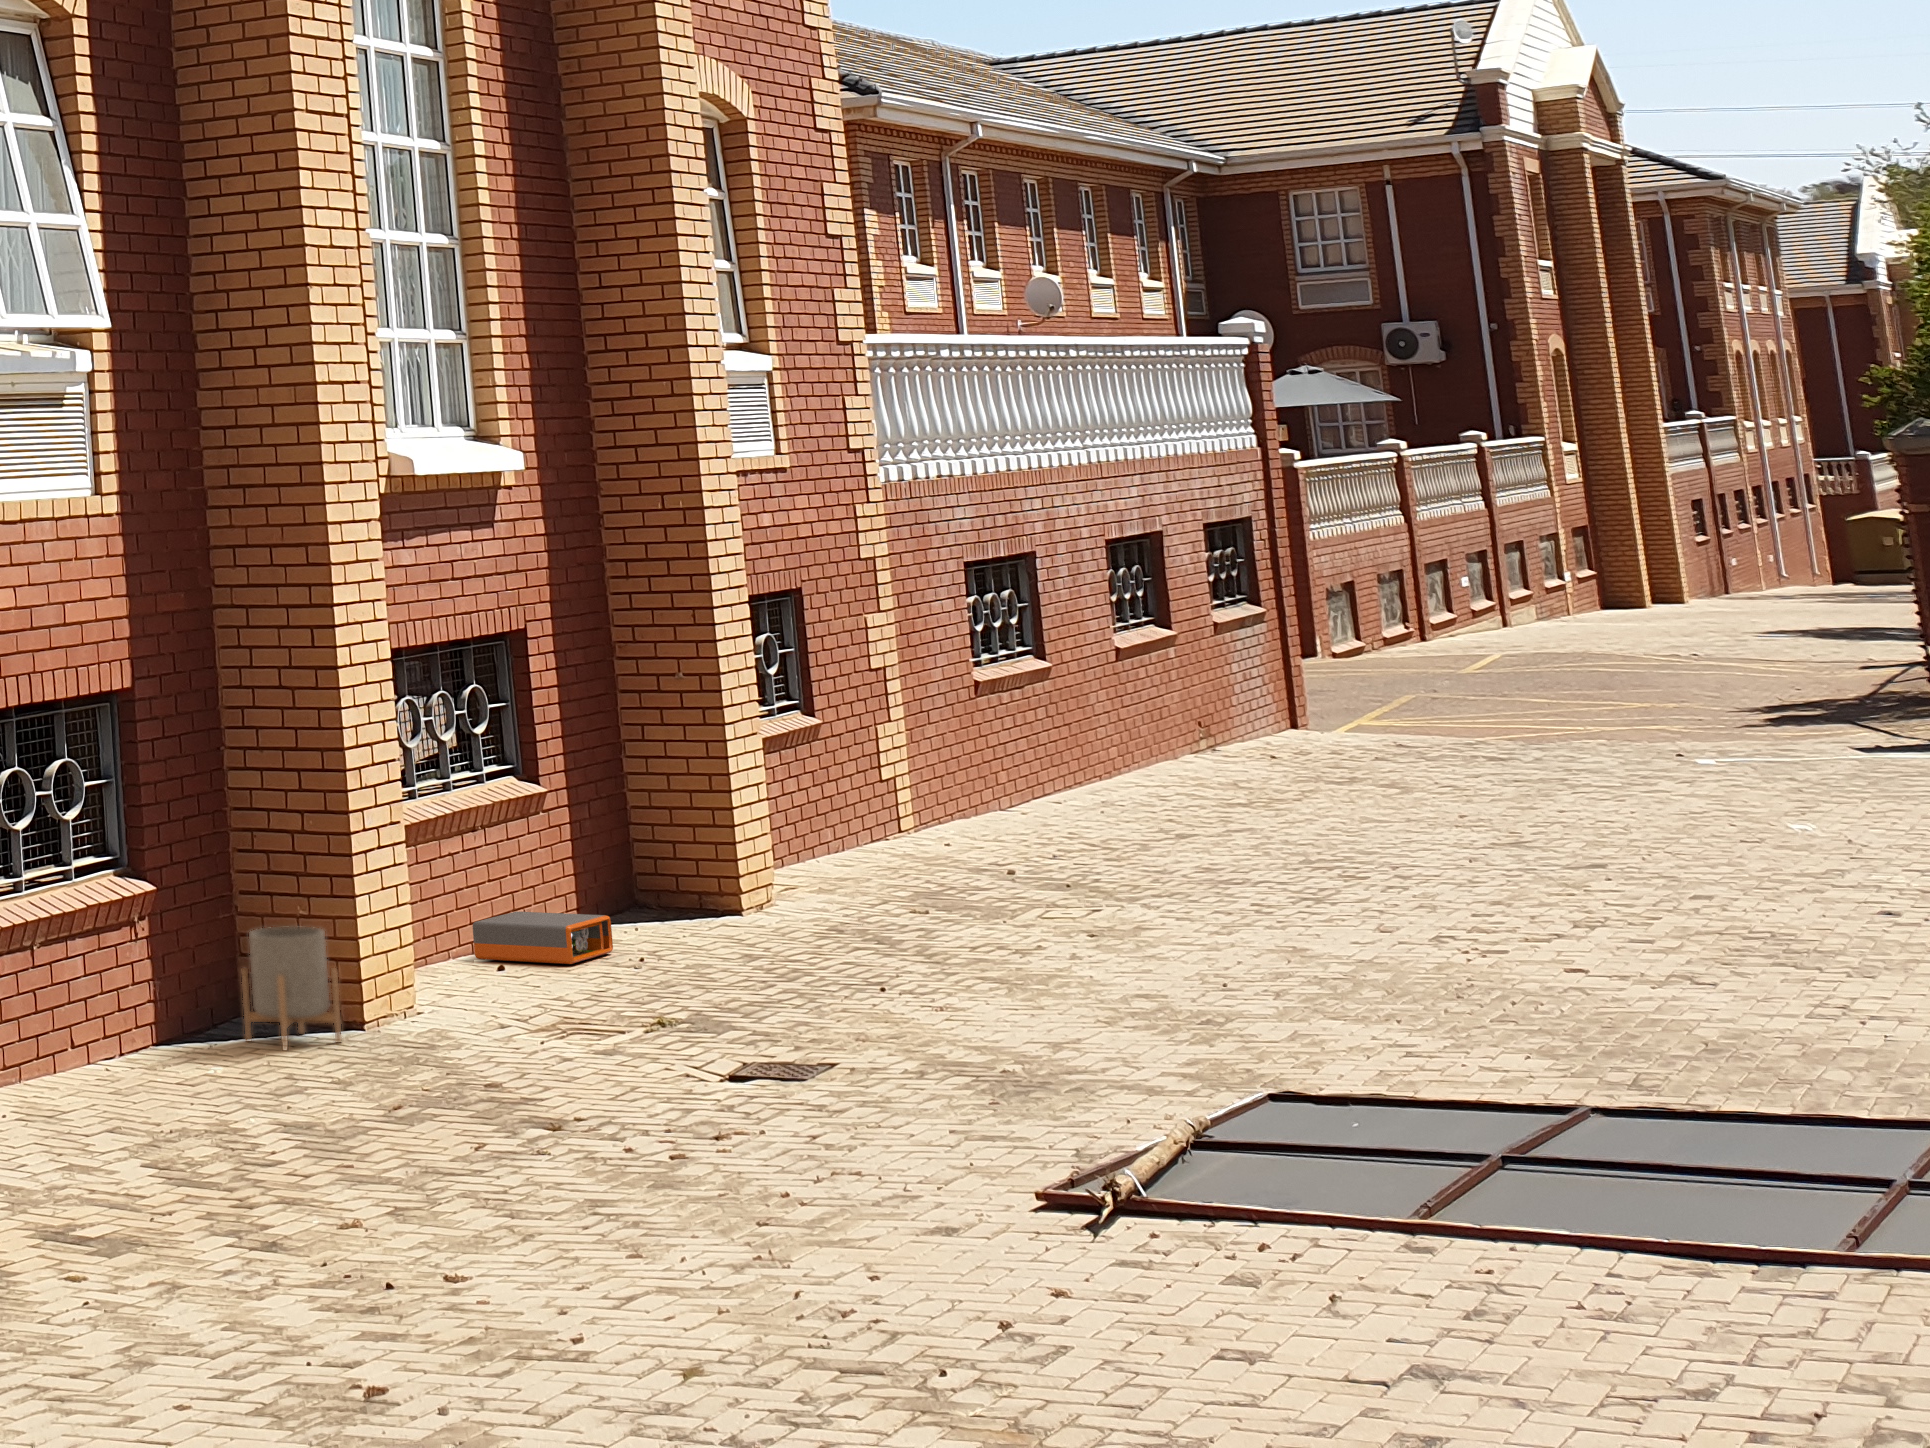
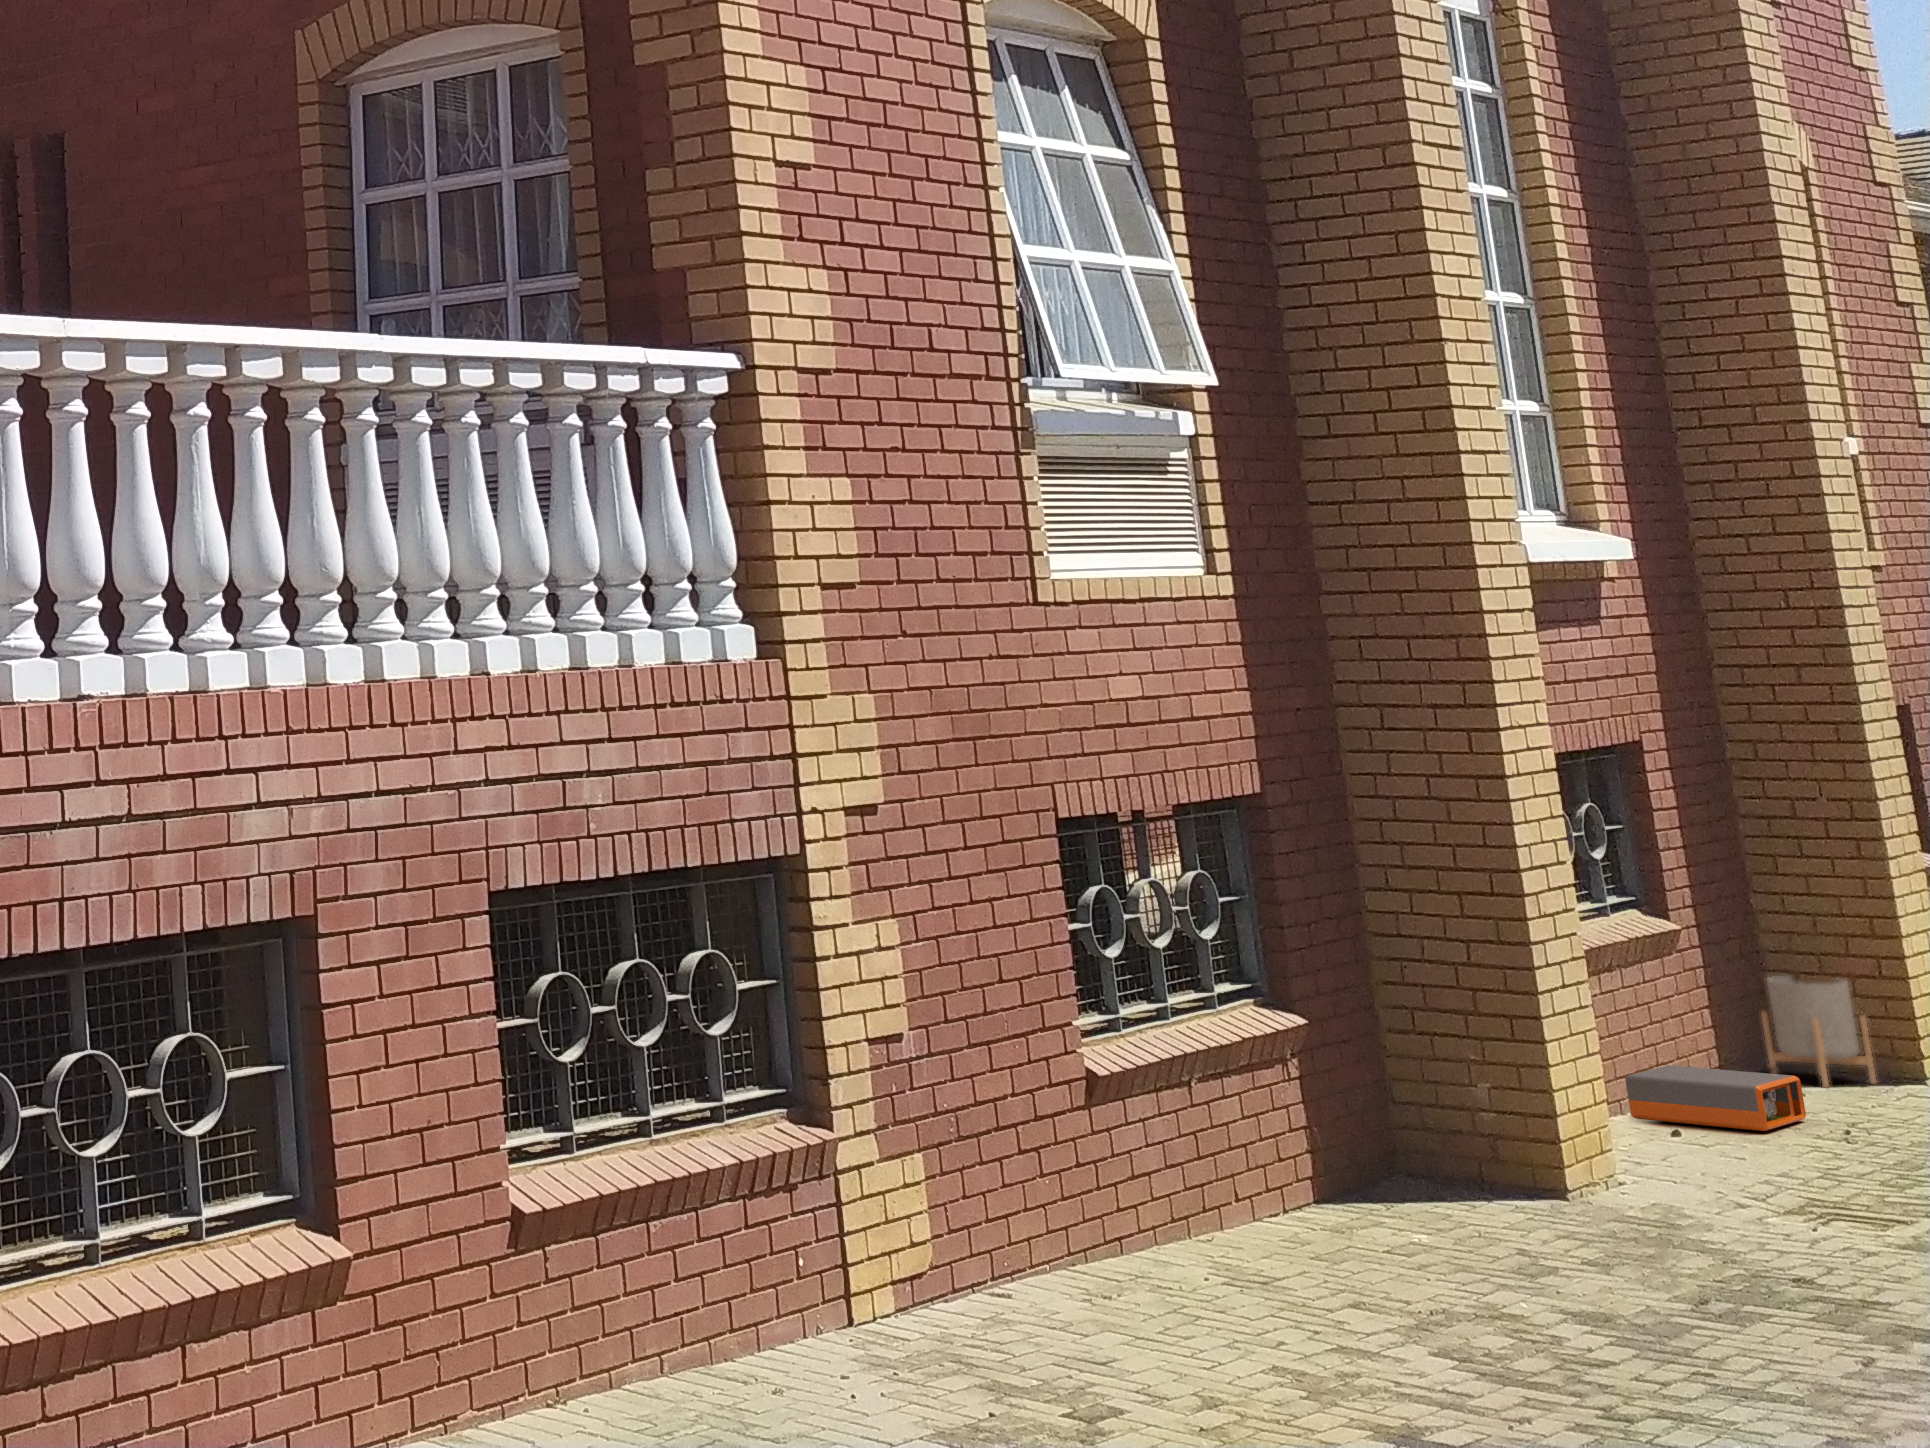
planter: present [242,926,341,1050] -> present [1762,976,1876,1087]

